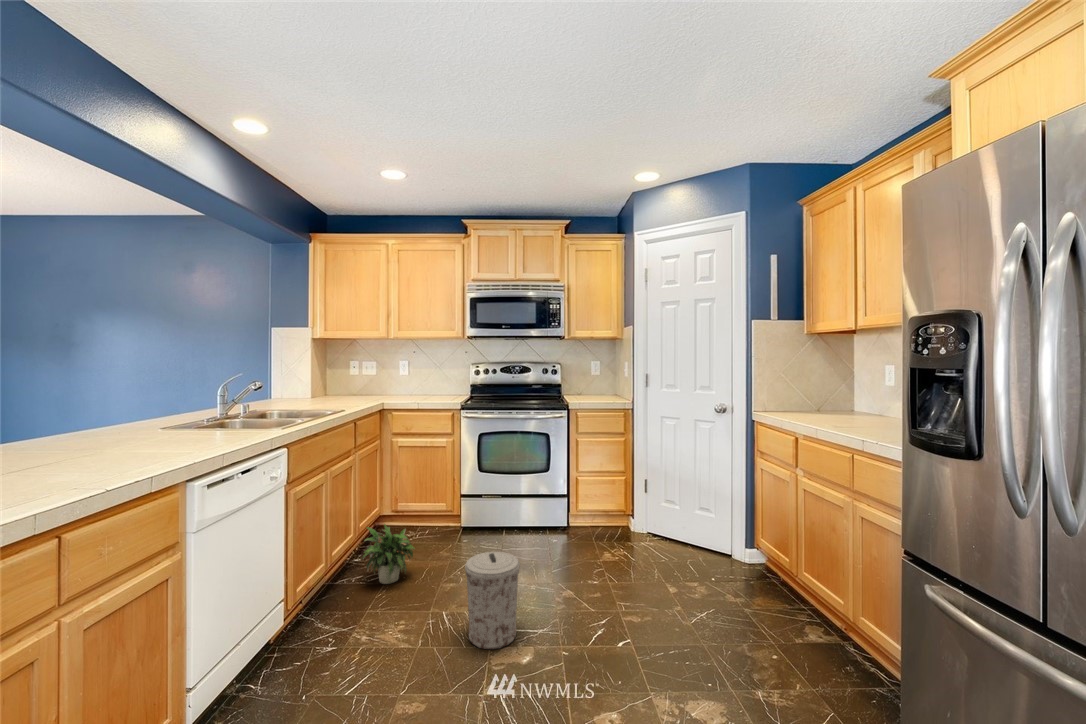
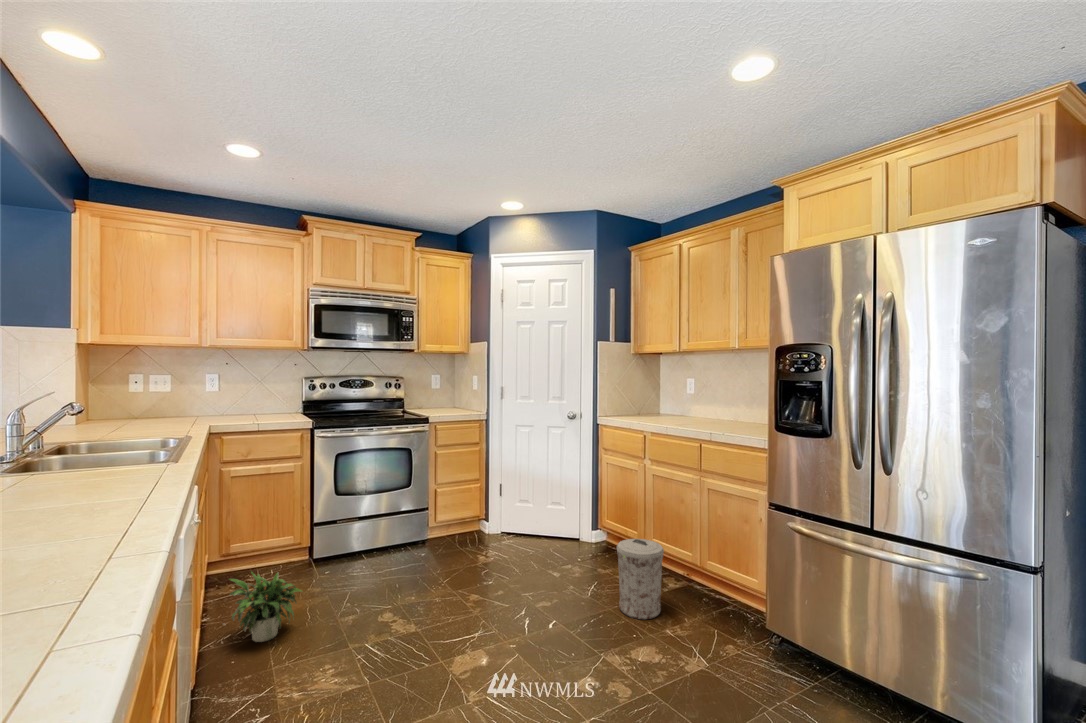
trash can: present [465,552,520,649] -> present [617,539,664,619]

